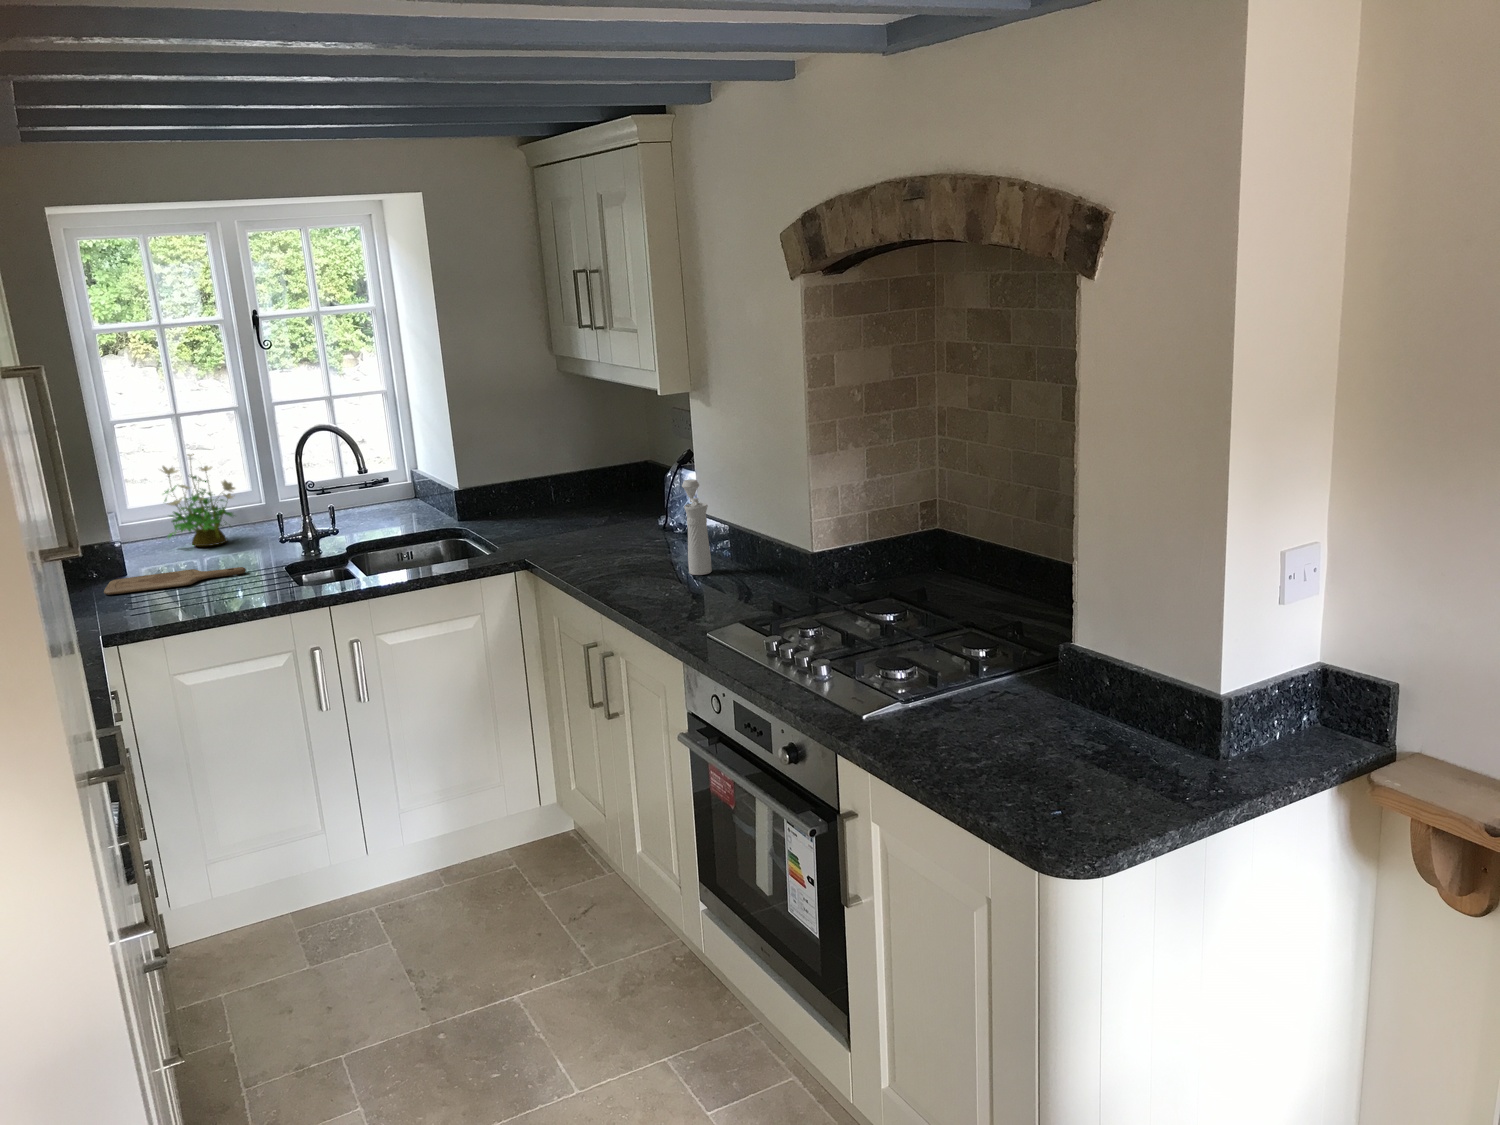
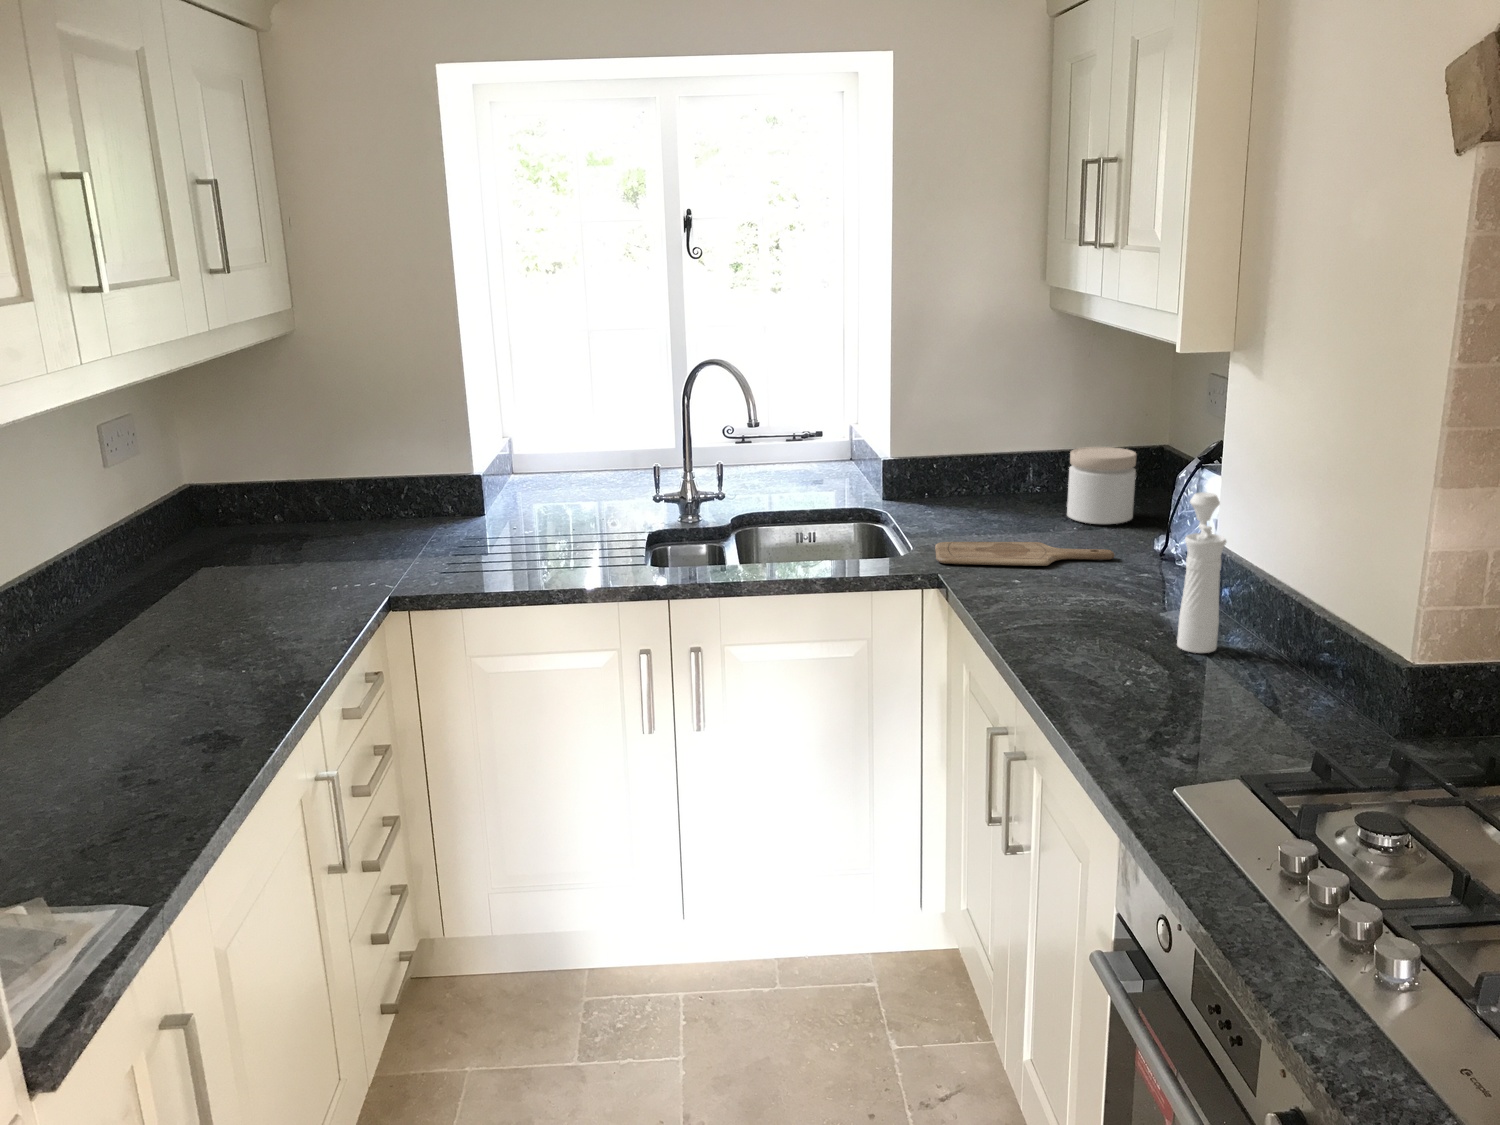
potted plant: present [162,454,235,546] -> none [542,378,626,492]
jar: none [591,462,639,516] -> present [1067,447,1137,524]
cutting board: present [104,567,246,595] -> present [935,542,1115,566]

